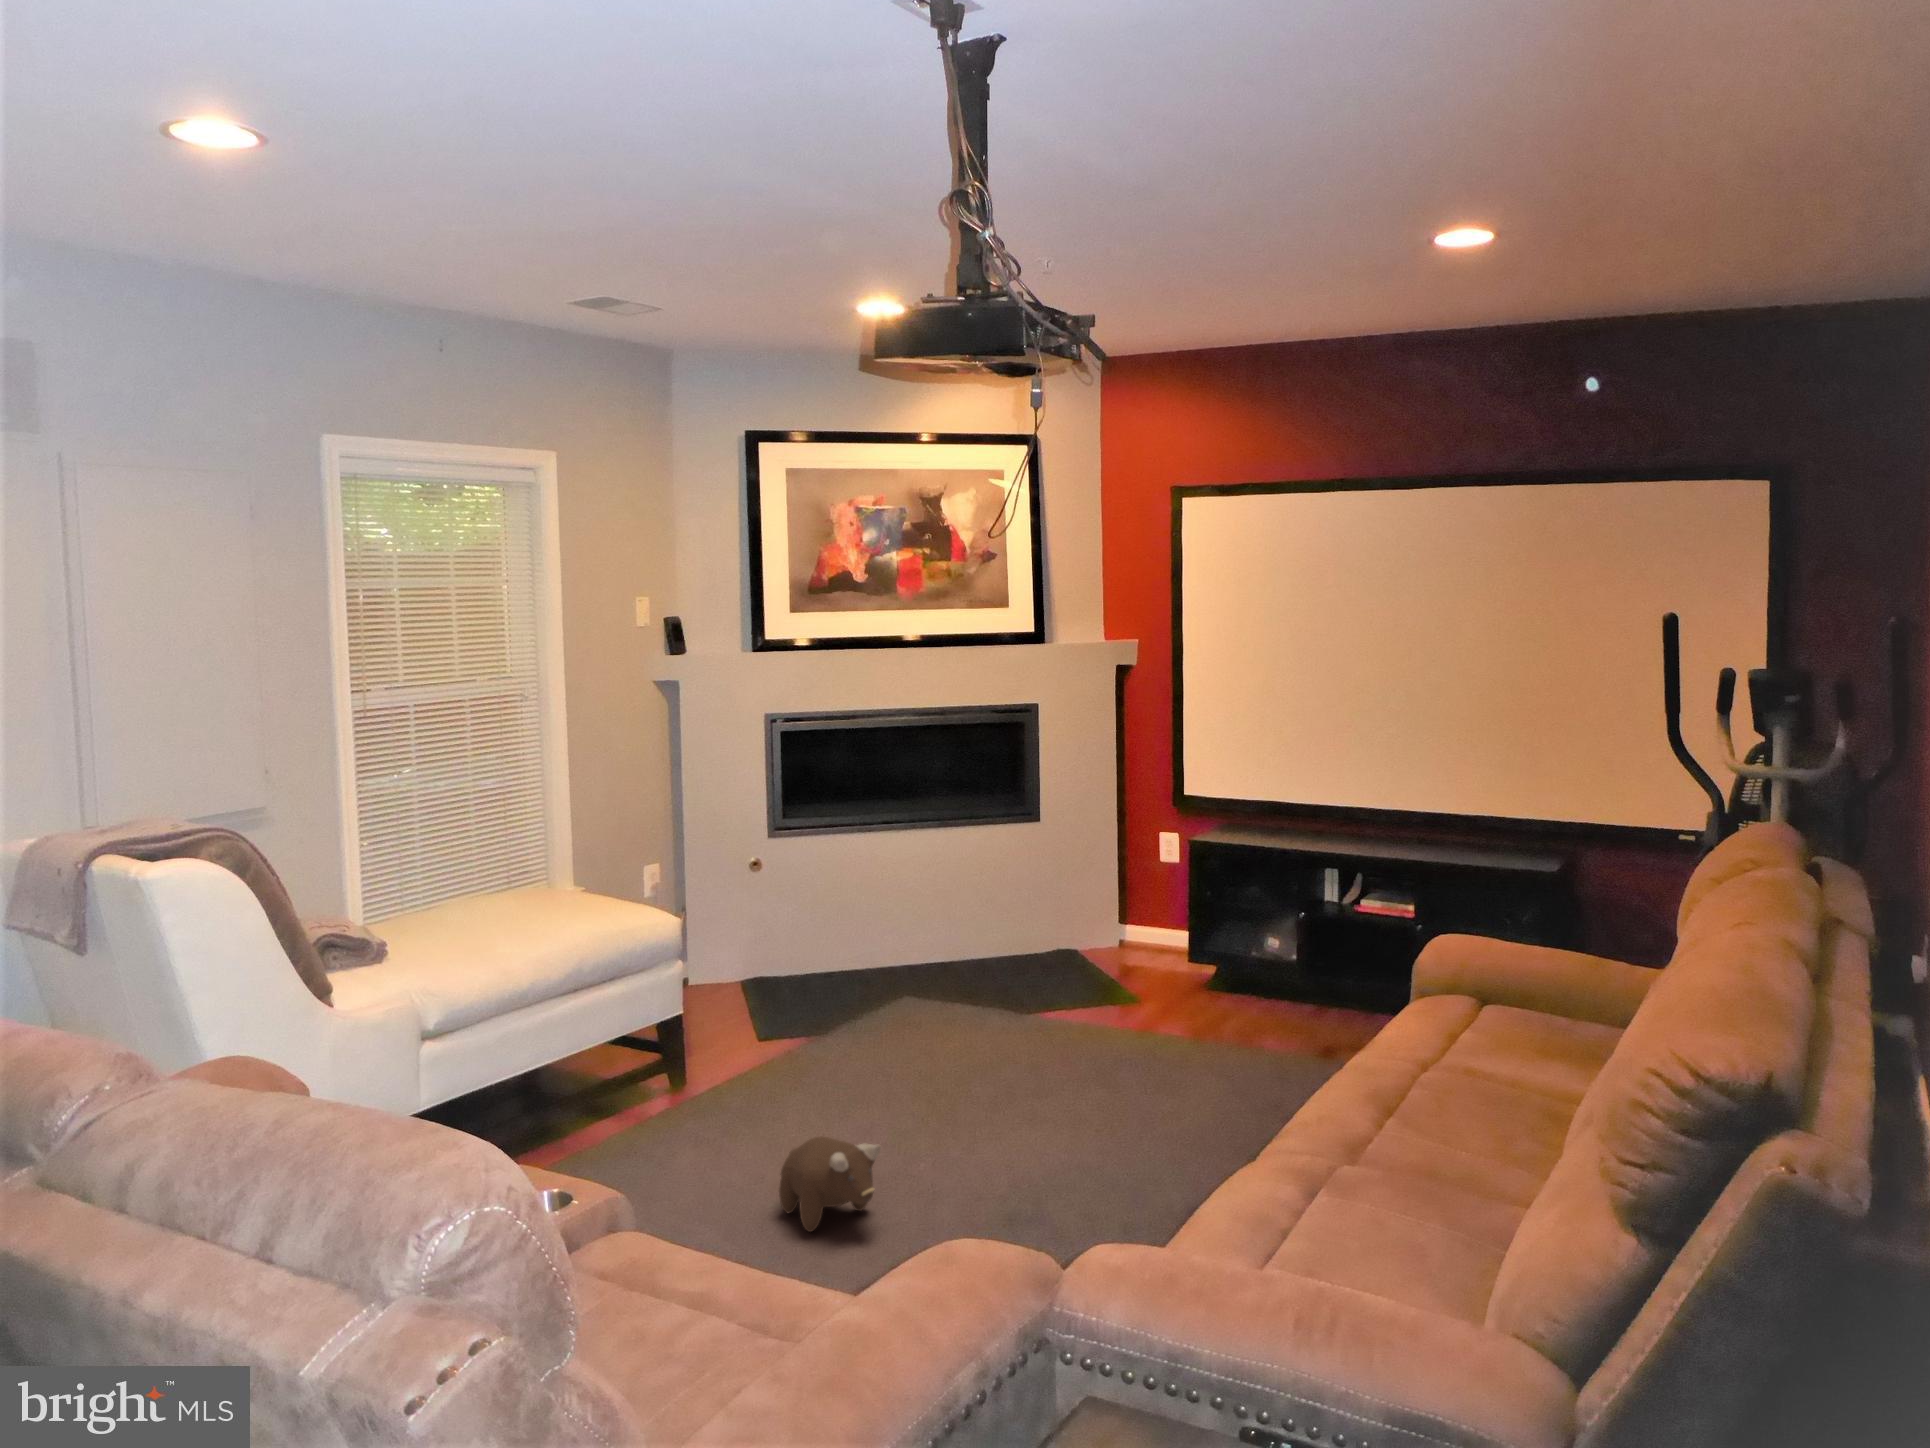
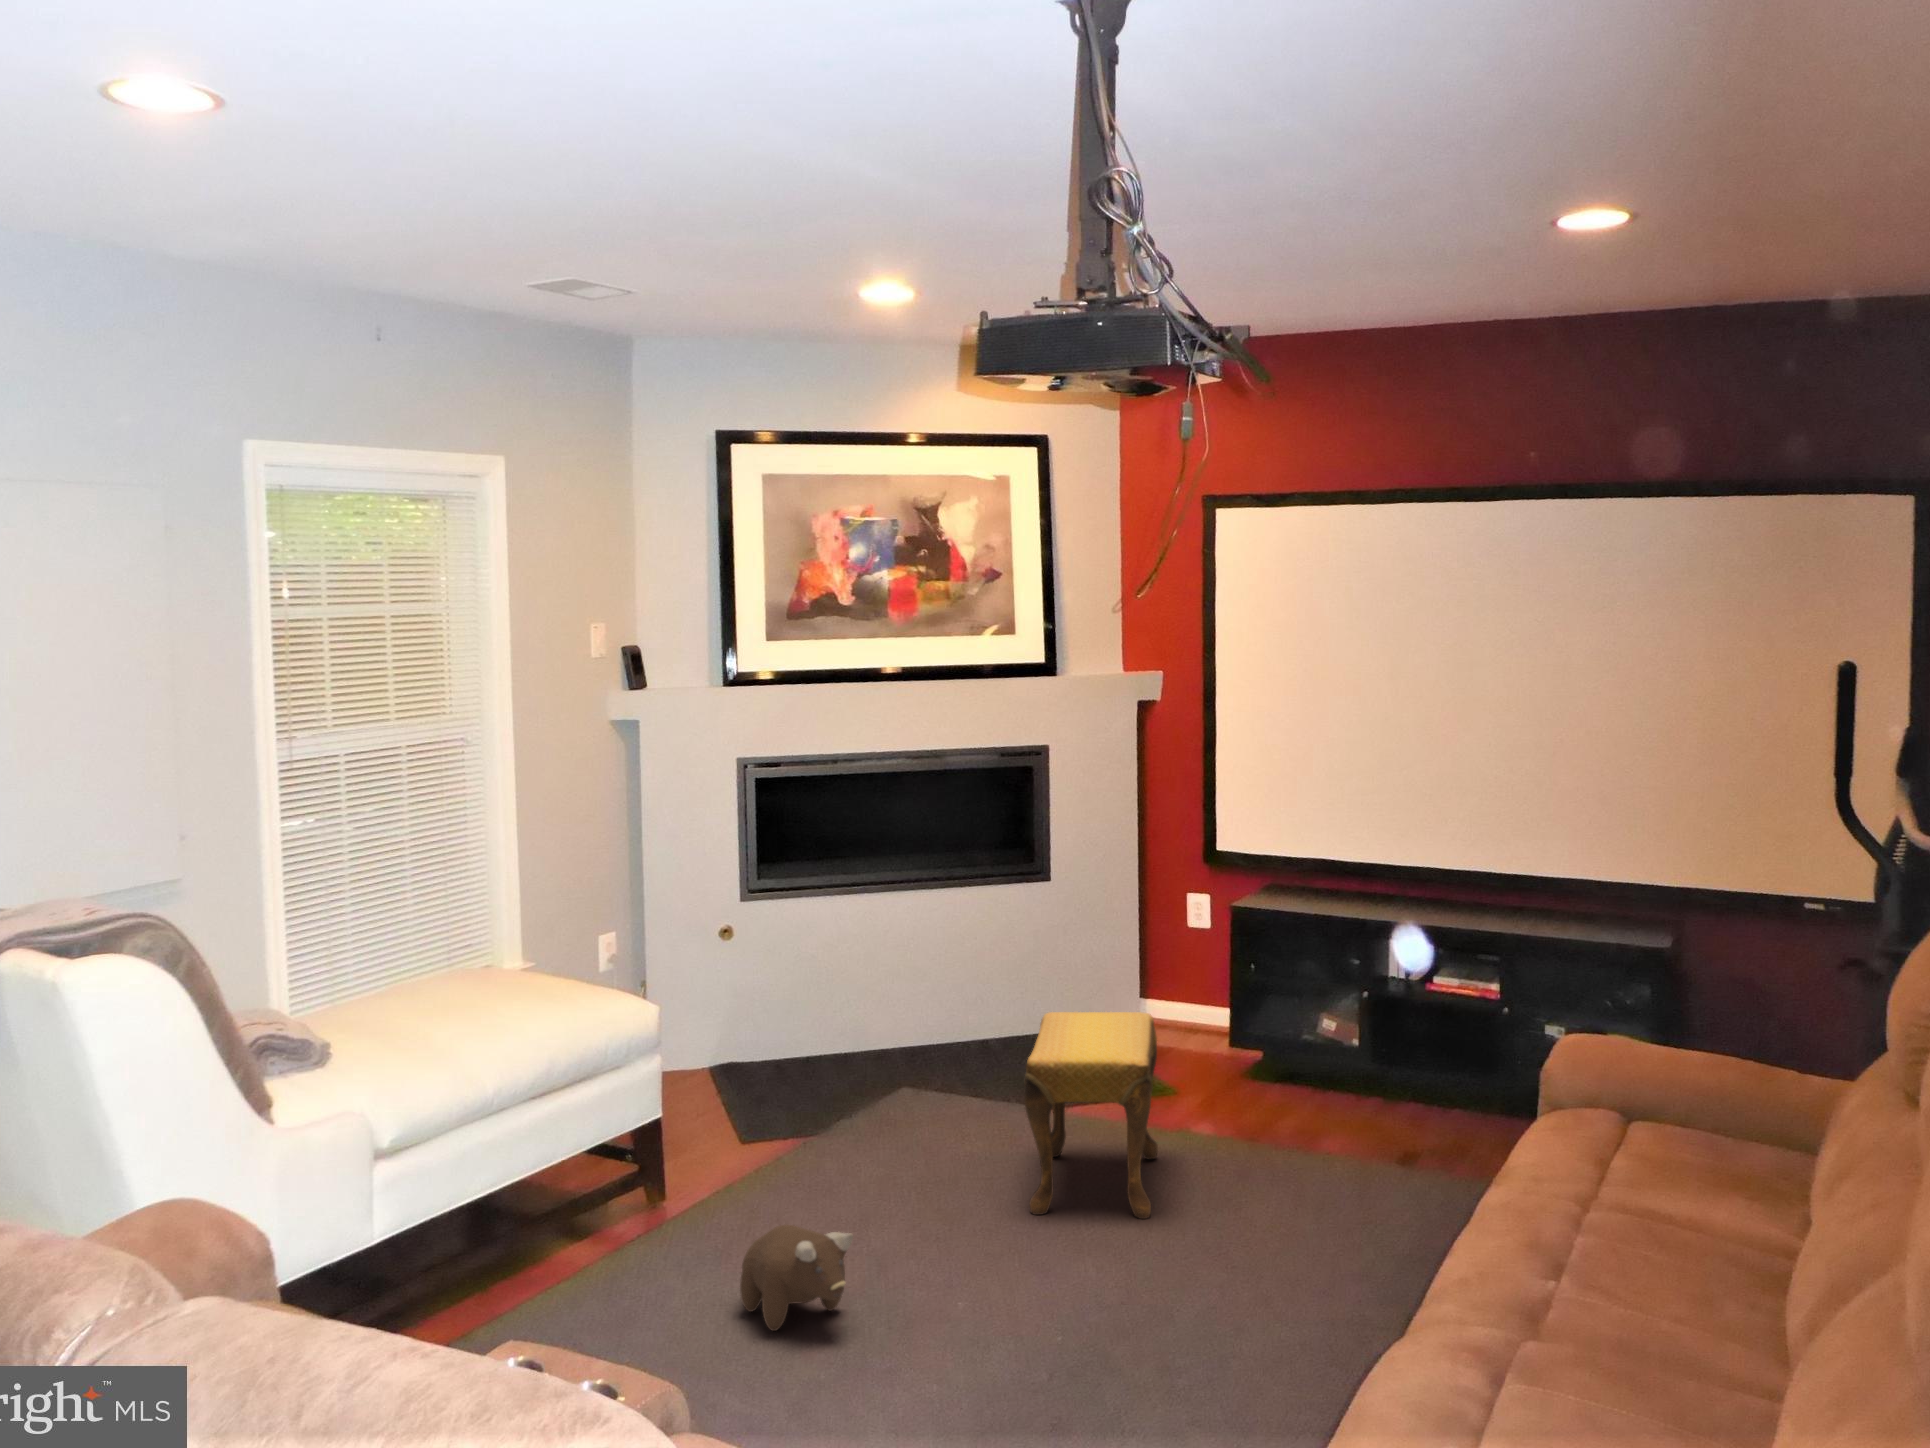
footstool: none [1025,937,1135,1118] -> present [1024,1012,1158,1219]

